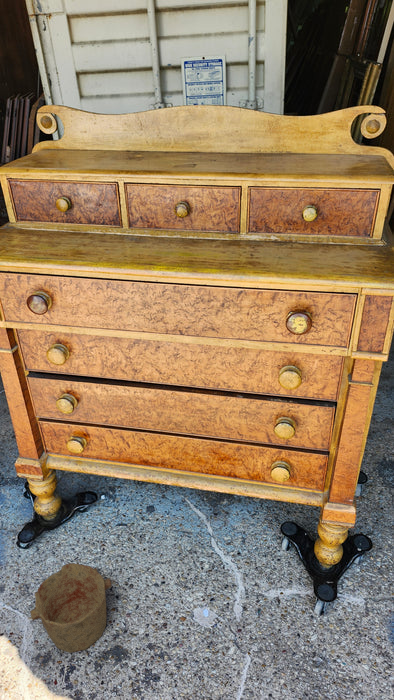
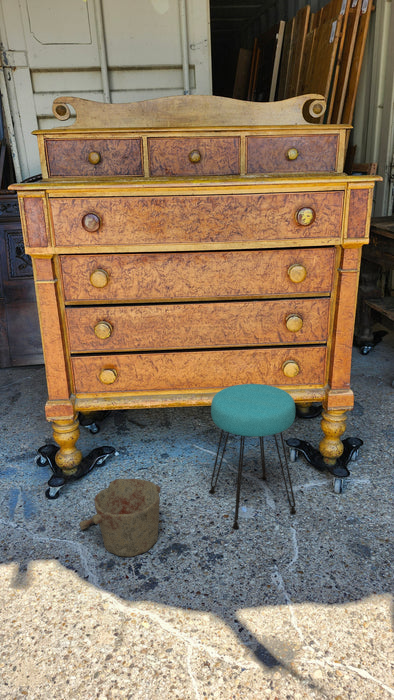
stool: none [168,483,266,642] -> present [209,384,296,528]

